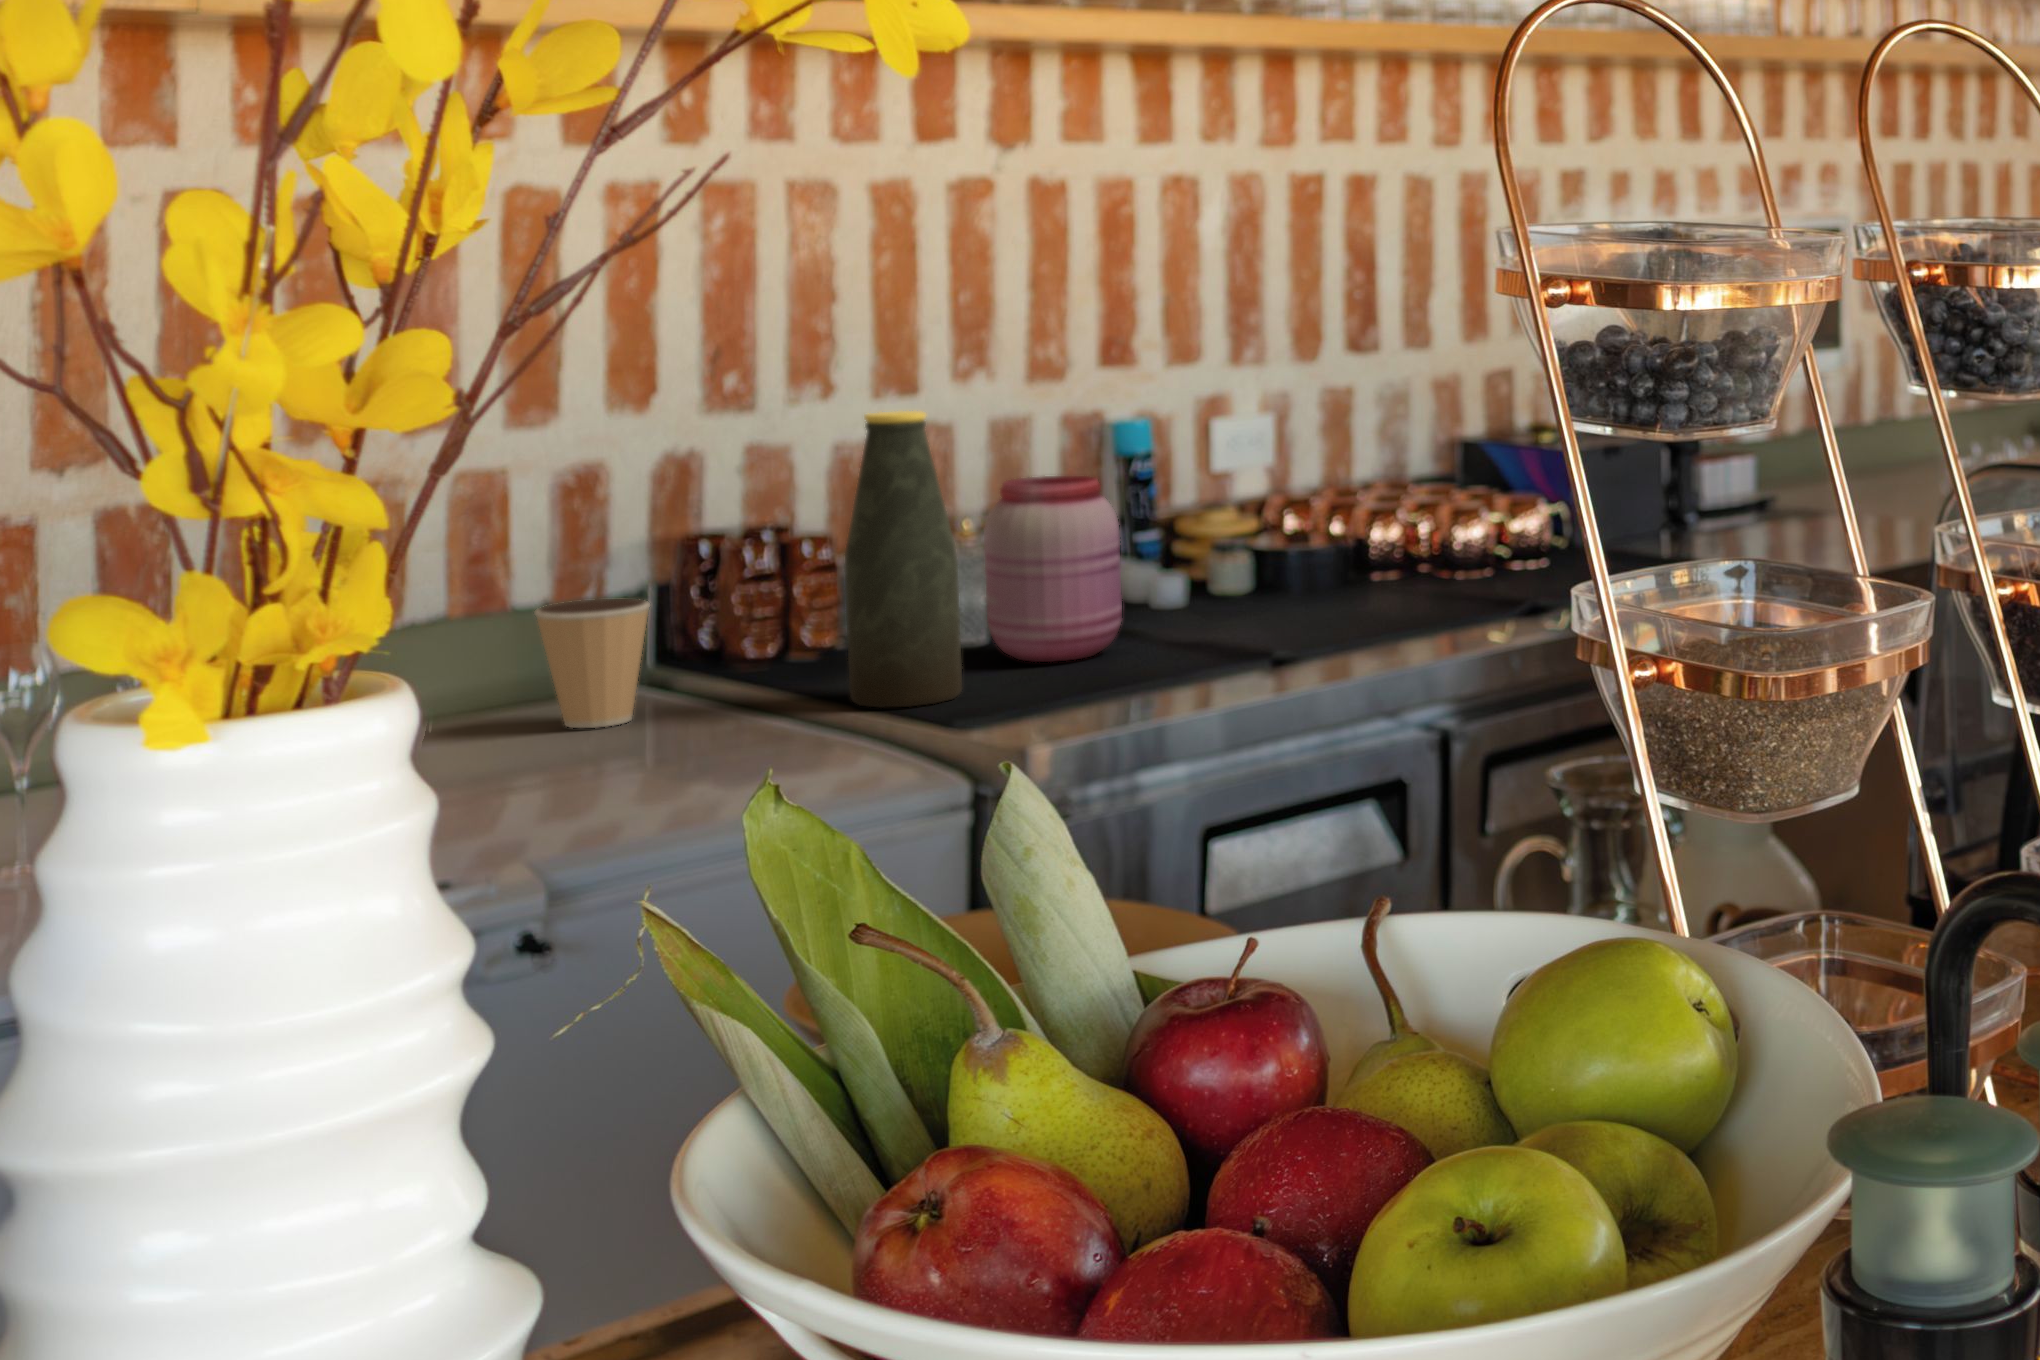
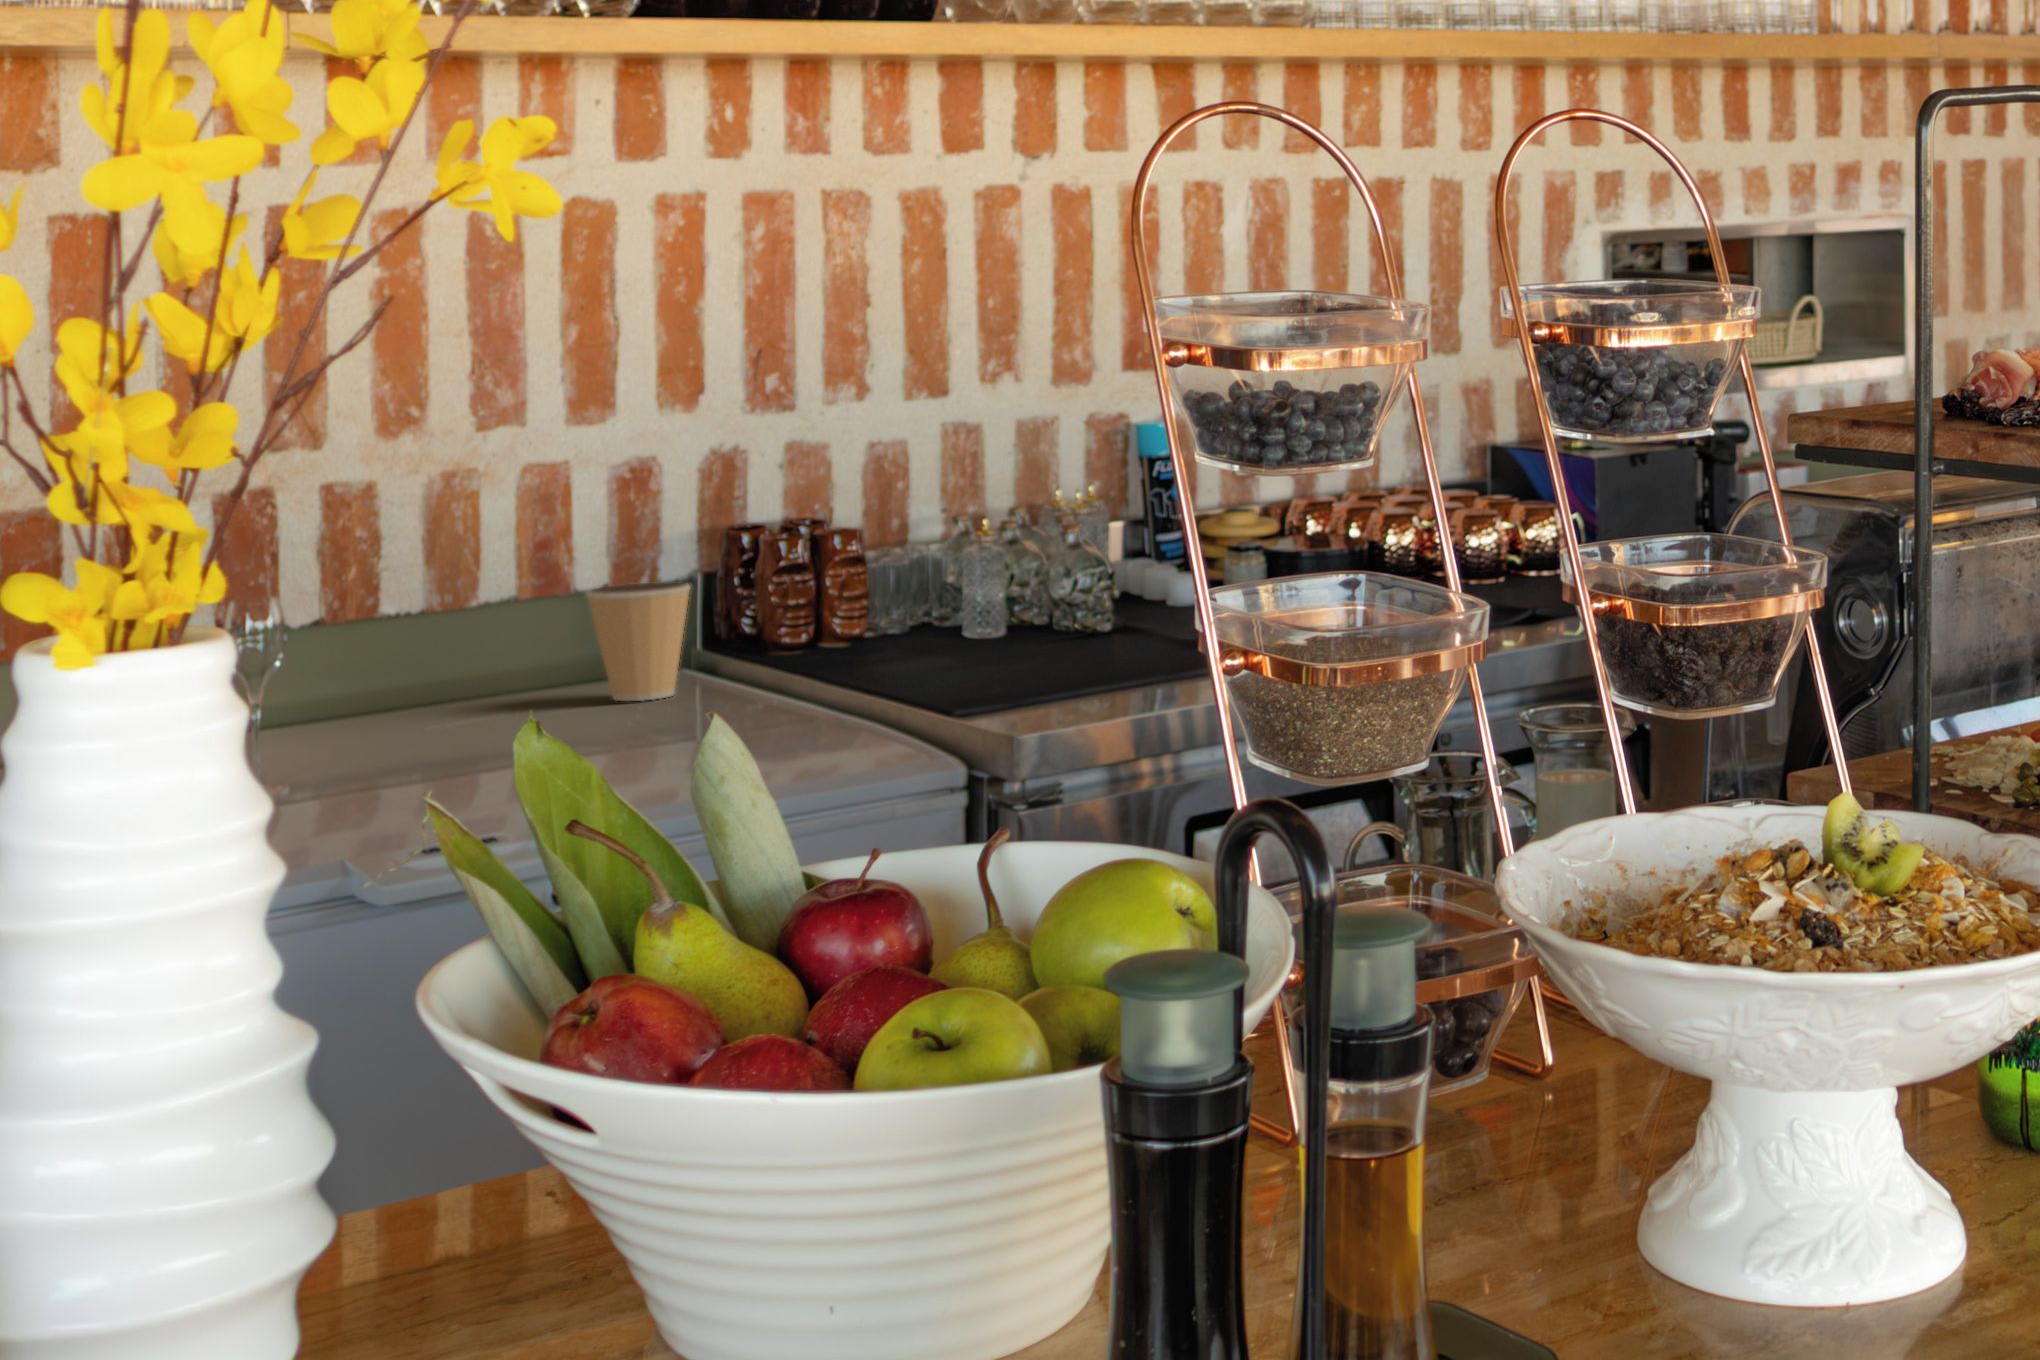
bottle: present [845,411,963,708] -> none [870,404,981,682]
jar: present [984,476,1122,662] -> none [1004,469,1136,646]

